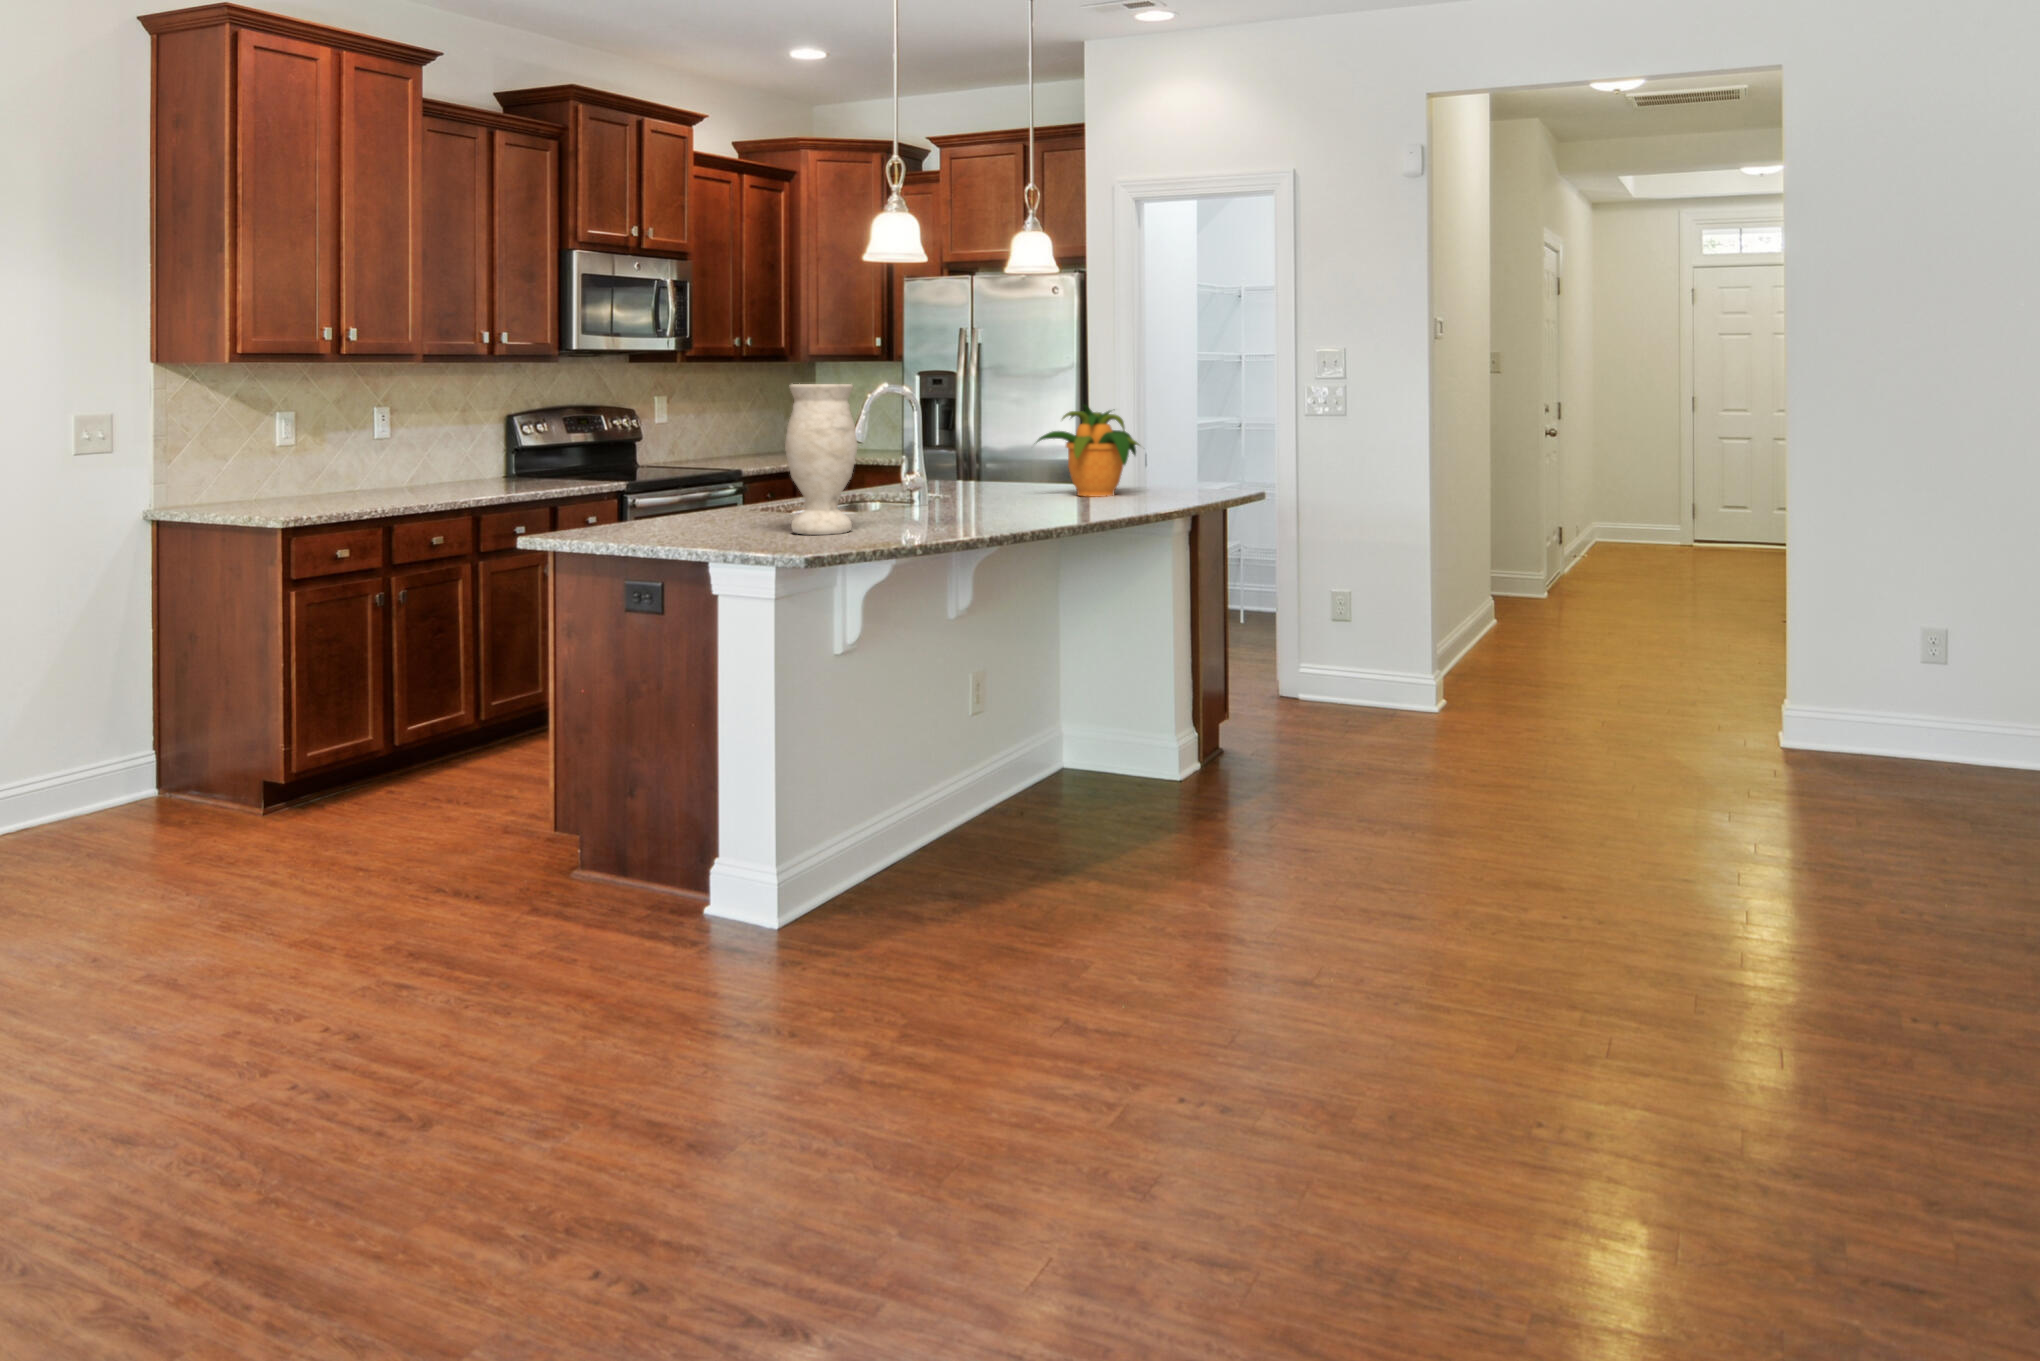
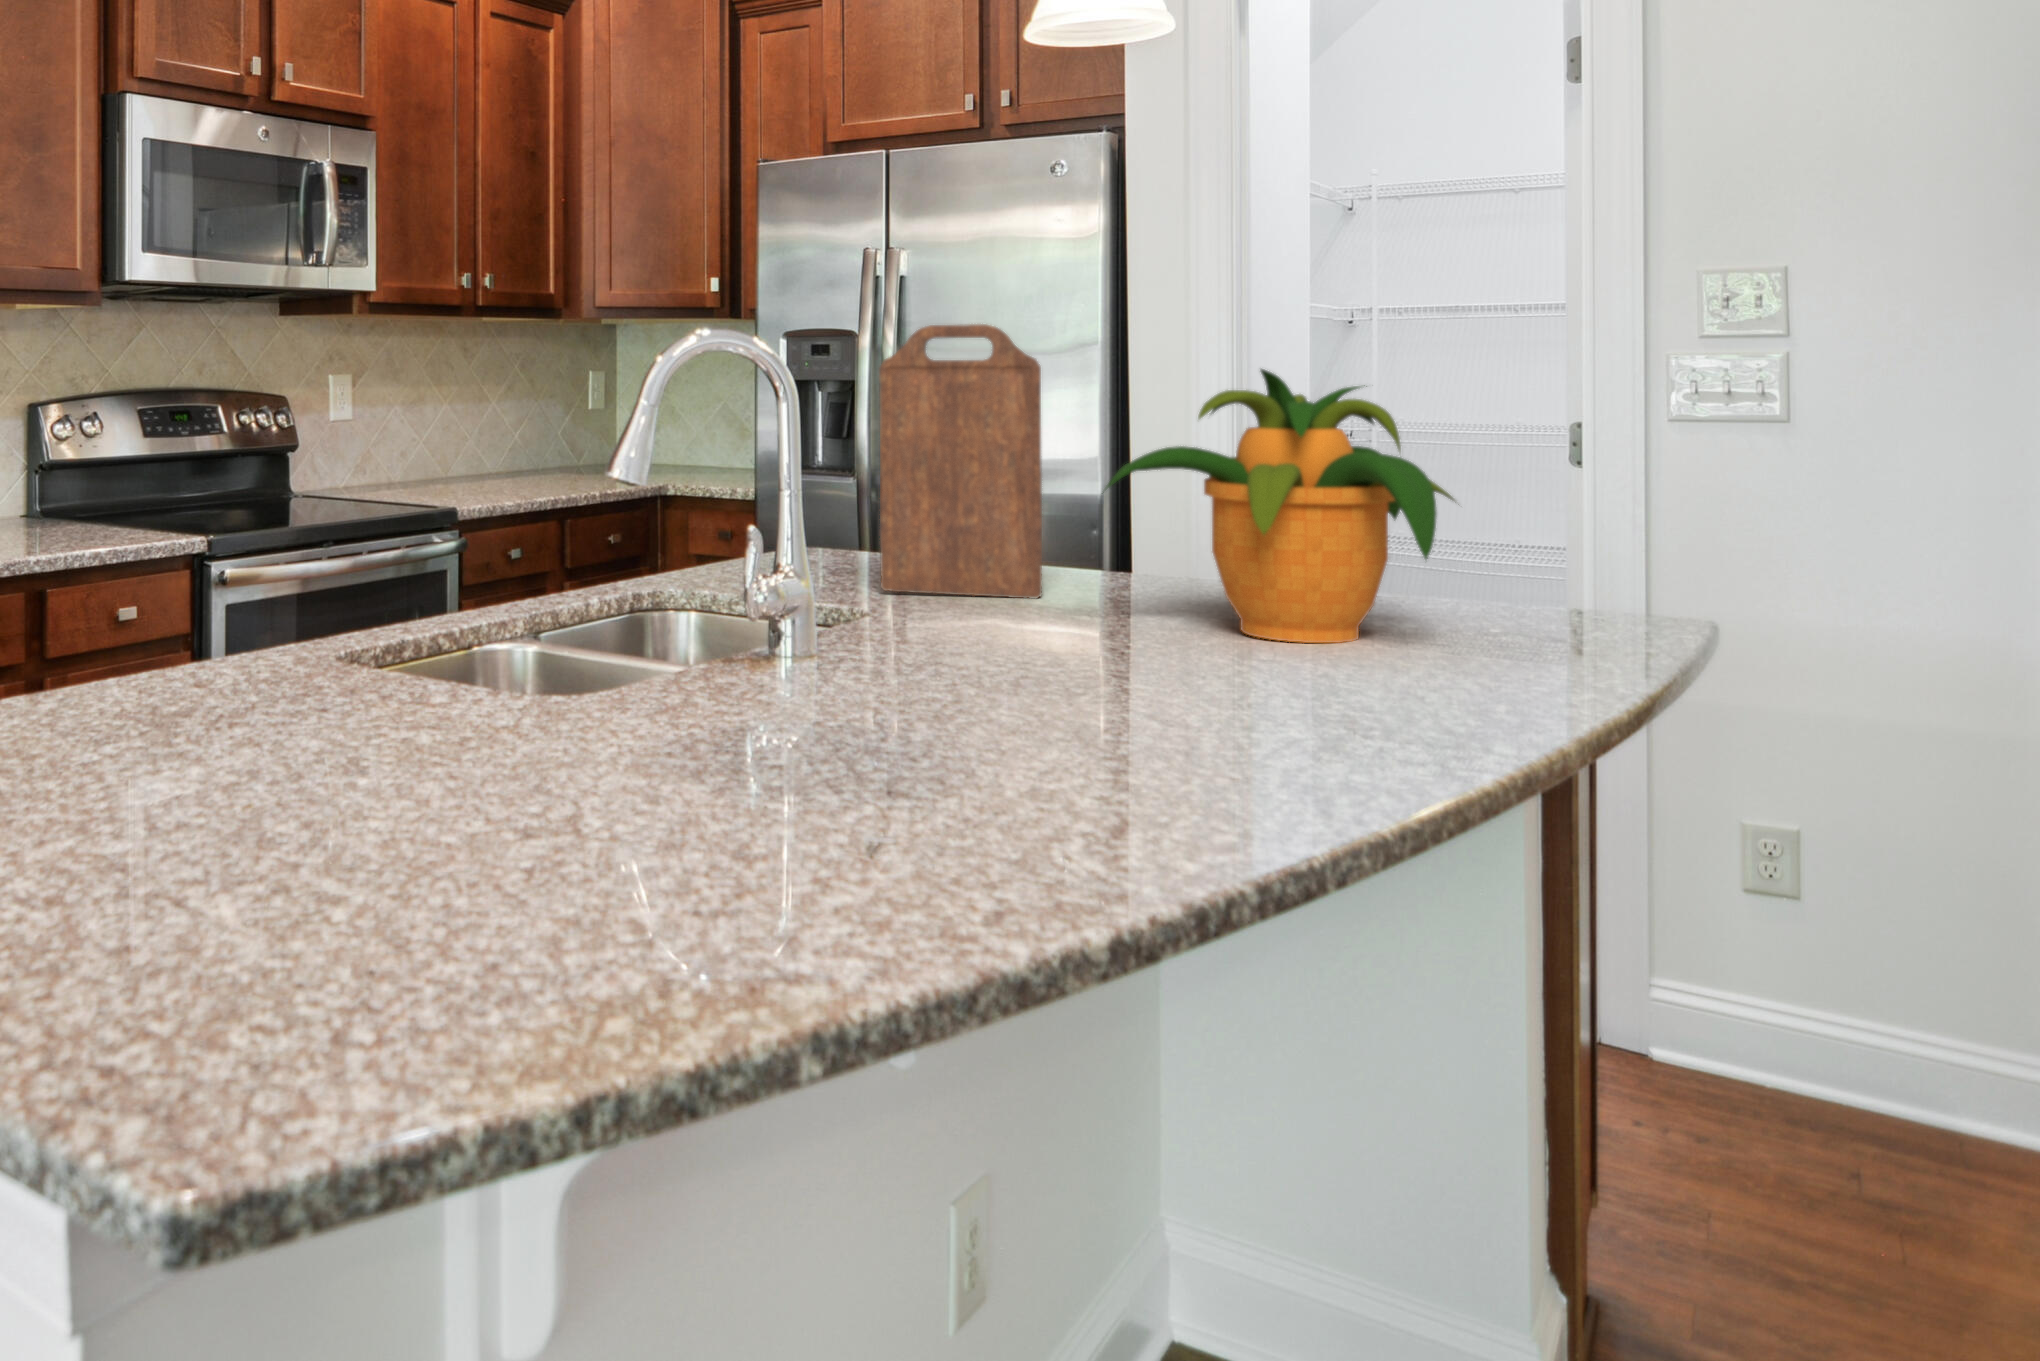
vase: present [785,384,858,535] -> none [142,230,482,968]
cutting board: none [958,384,1020,492] -> present [879,324,1042,599]

